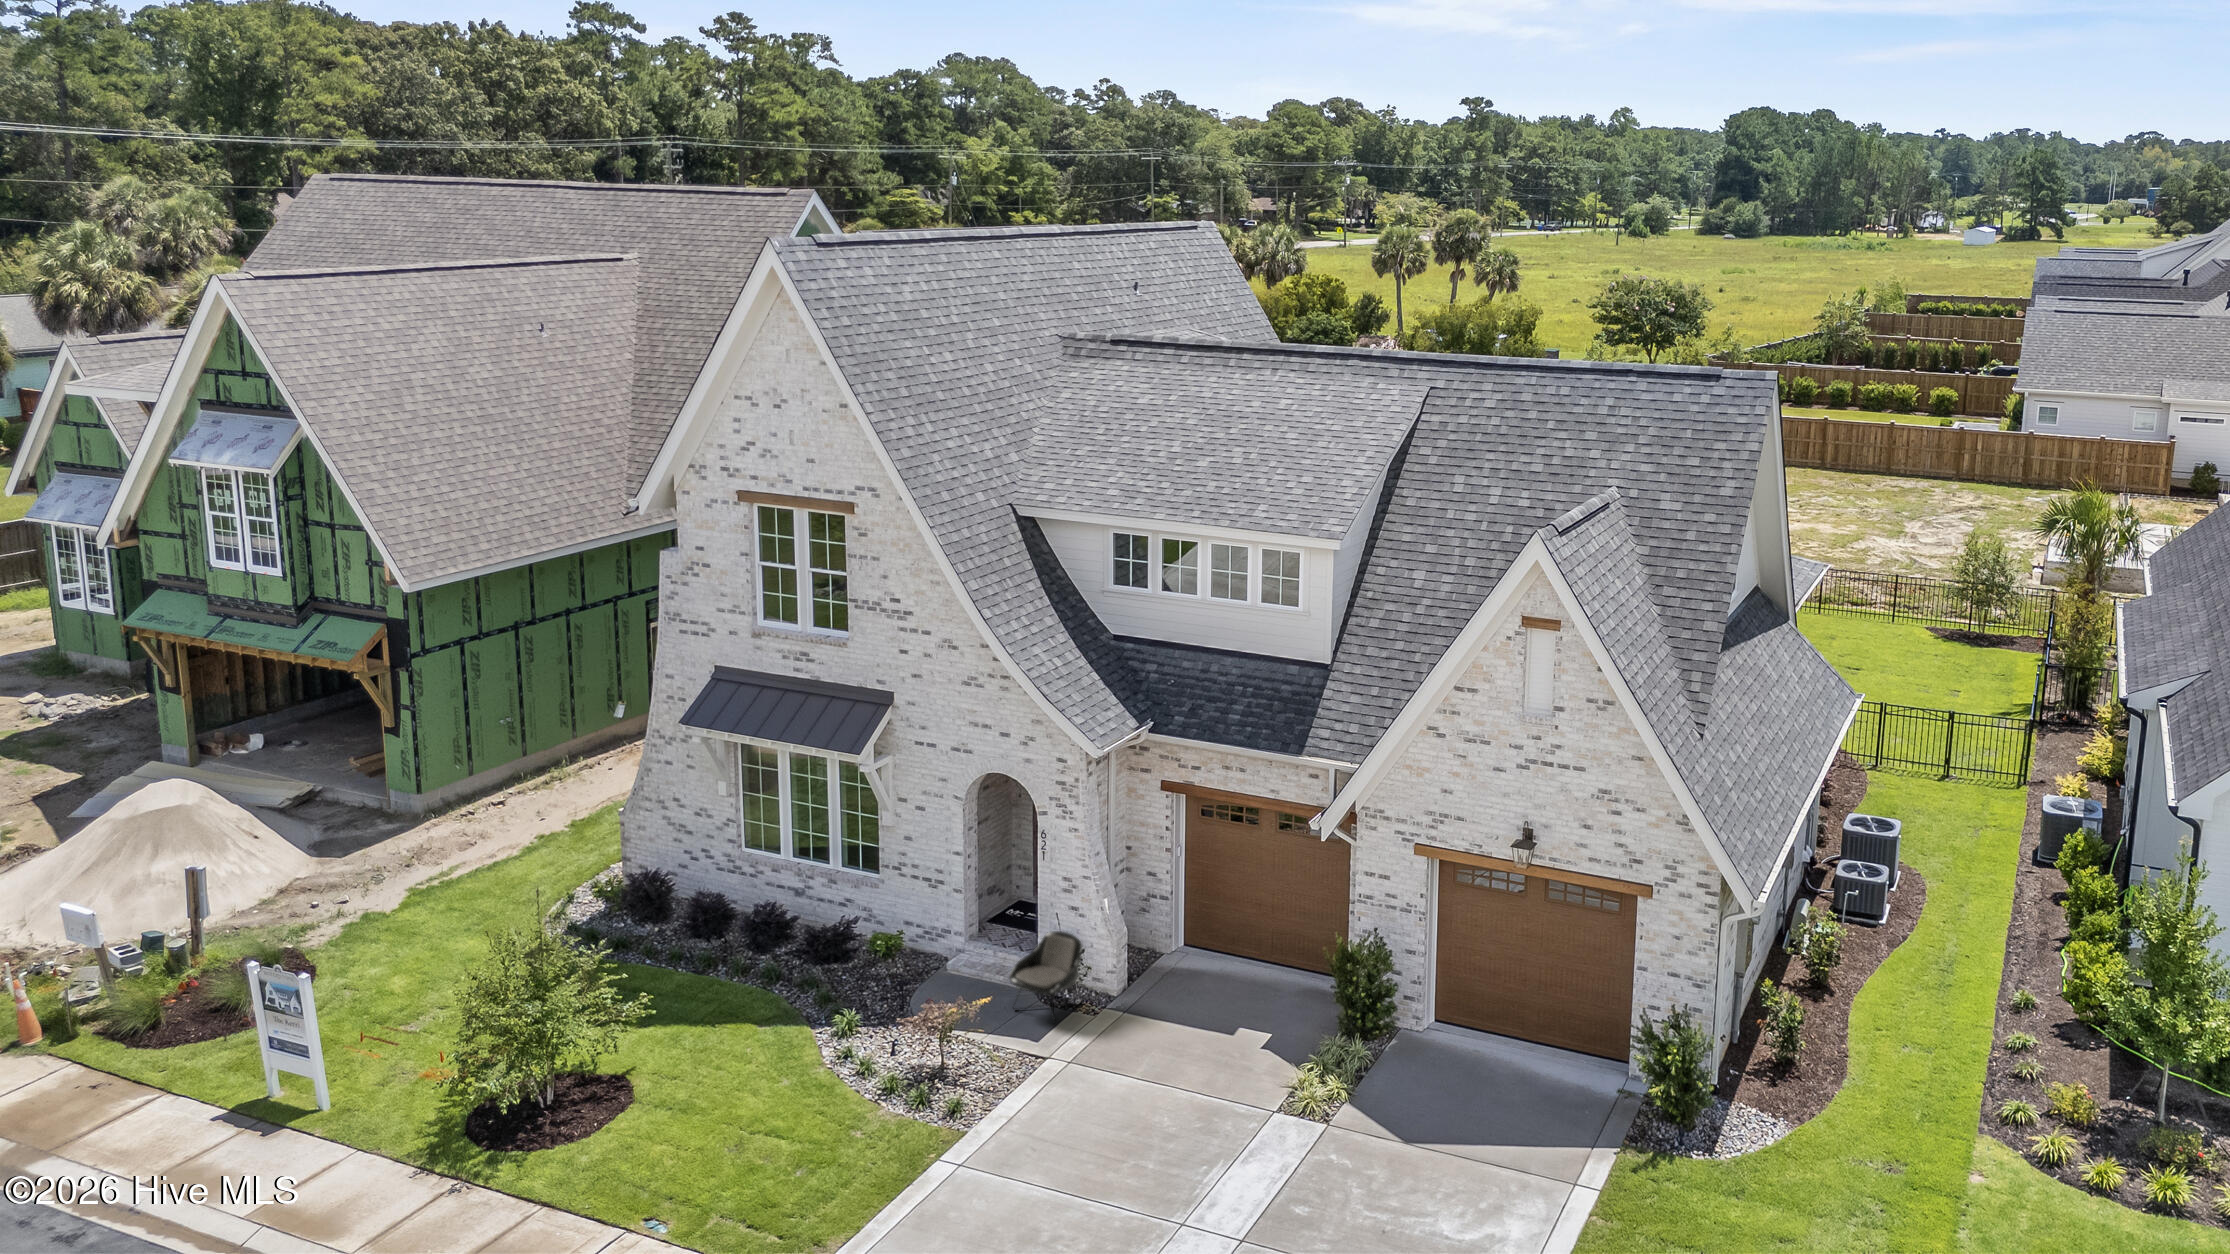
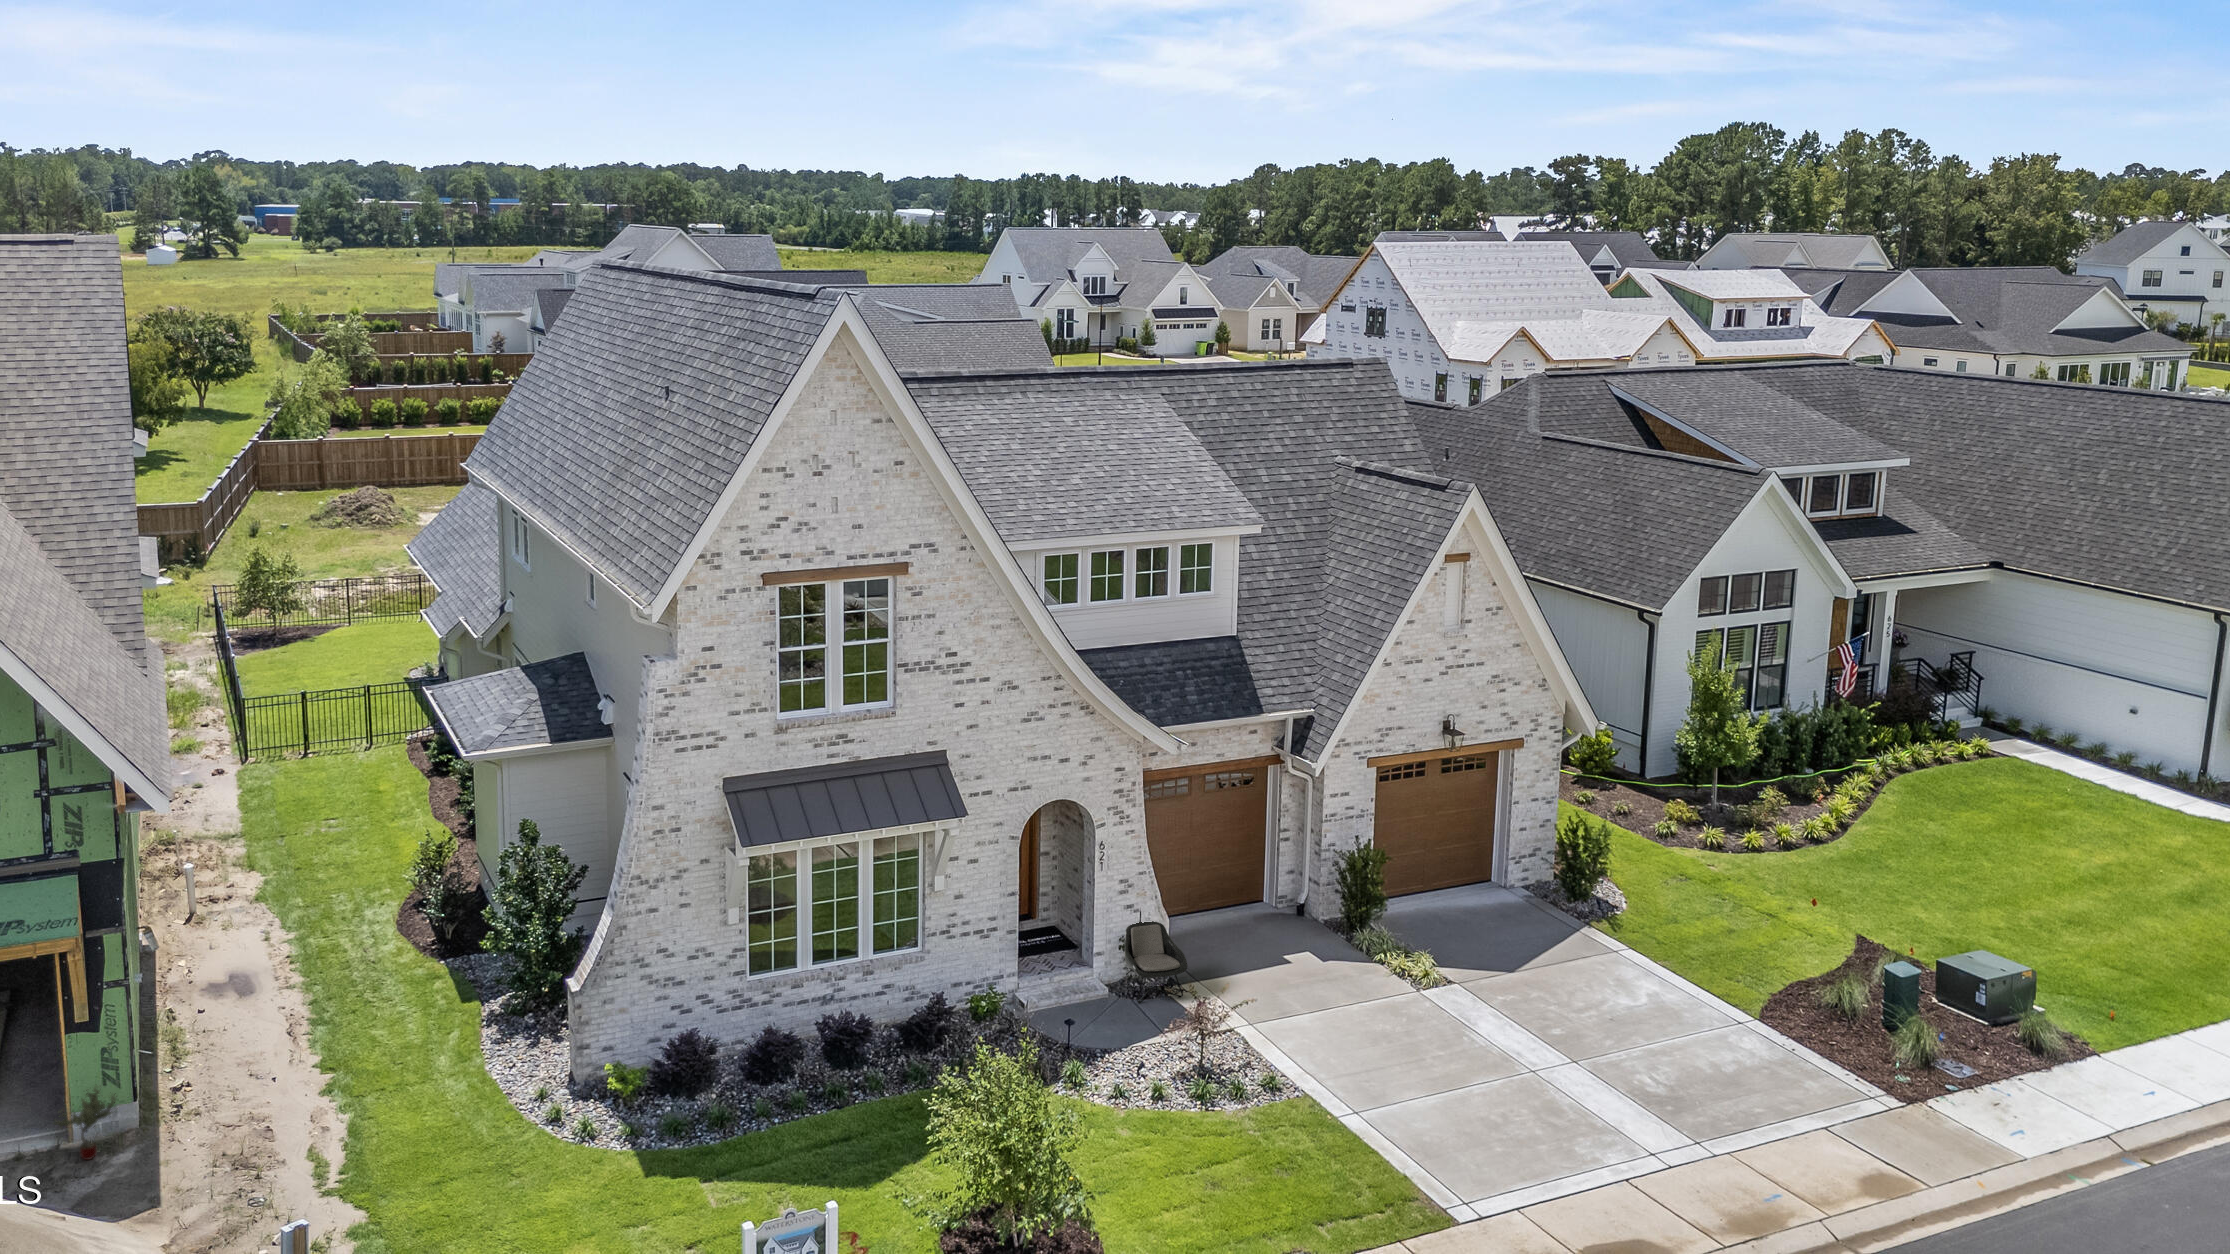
potted tree: none [374,774,405,823] -> present [55,1086,118,1160]

